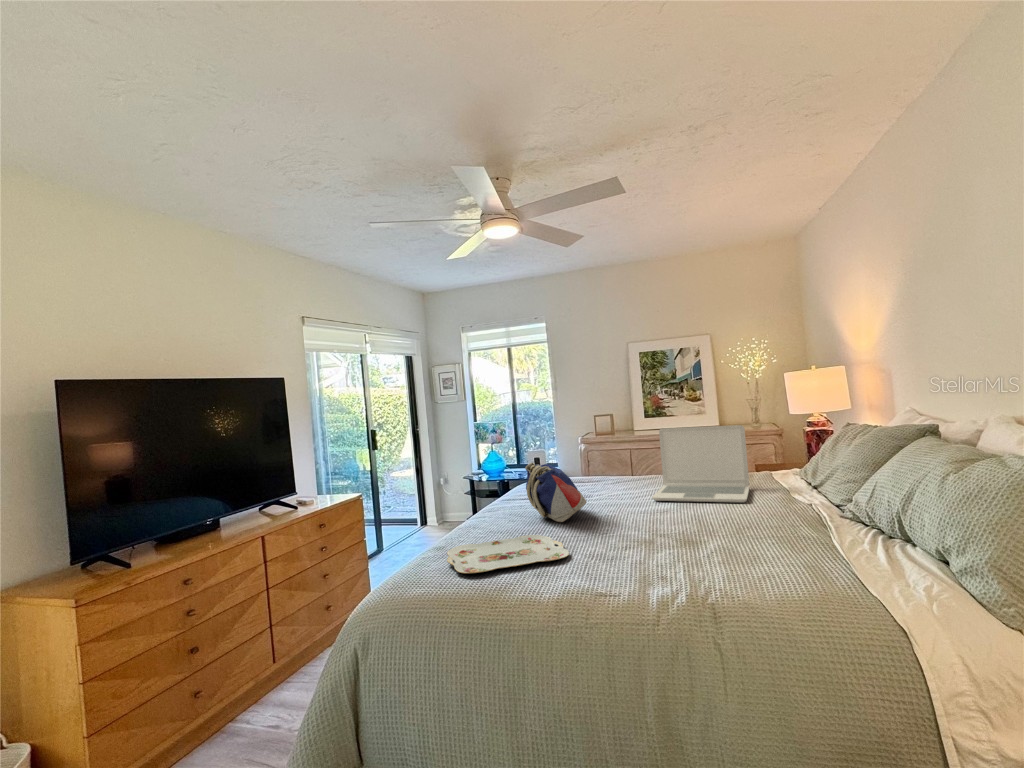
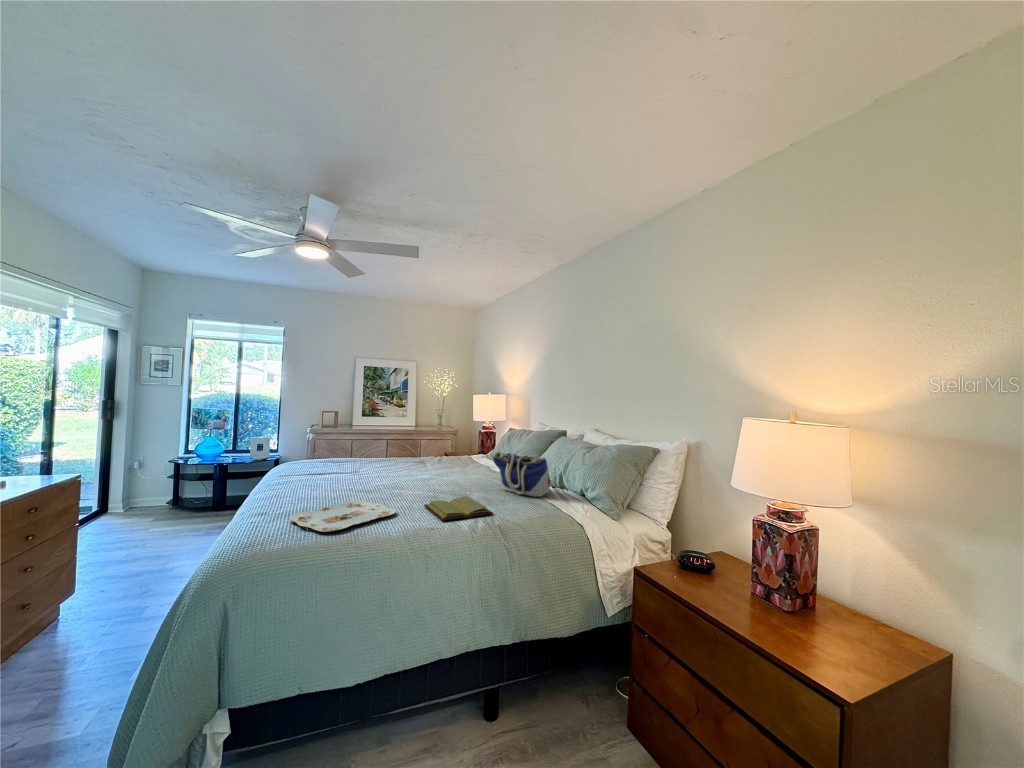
laptop: present [652,425,749,503] -> none [412,425,471,475]
tote bag: present [525,462,587,522] -> present [493,452,552,497]
diary: none [616,542,711,579] -> present [424,496,493,521]

